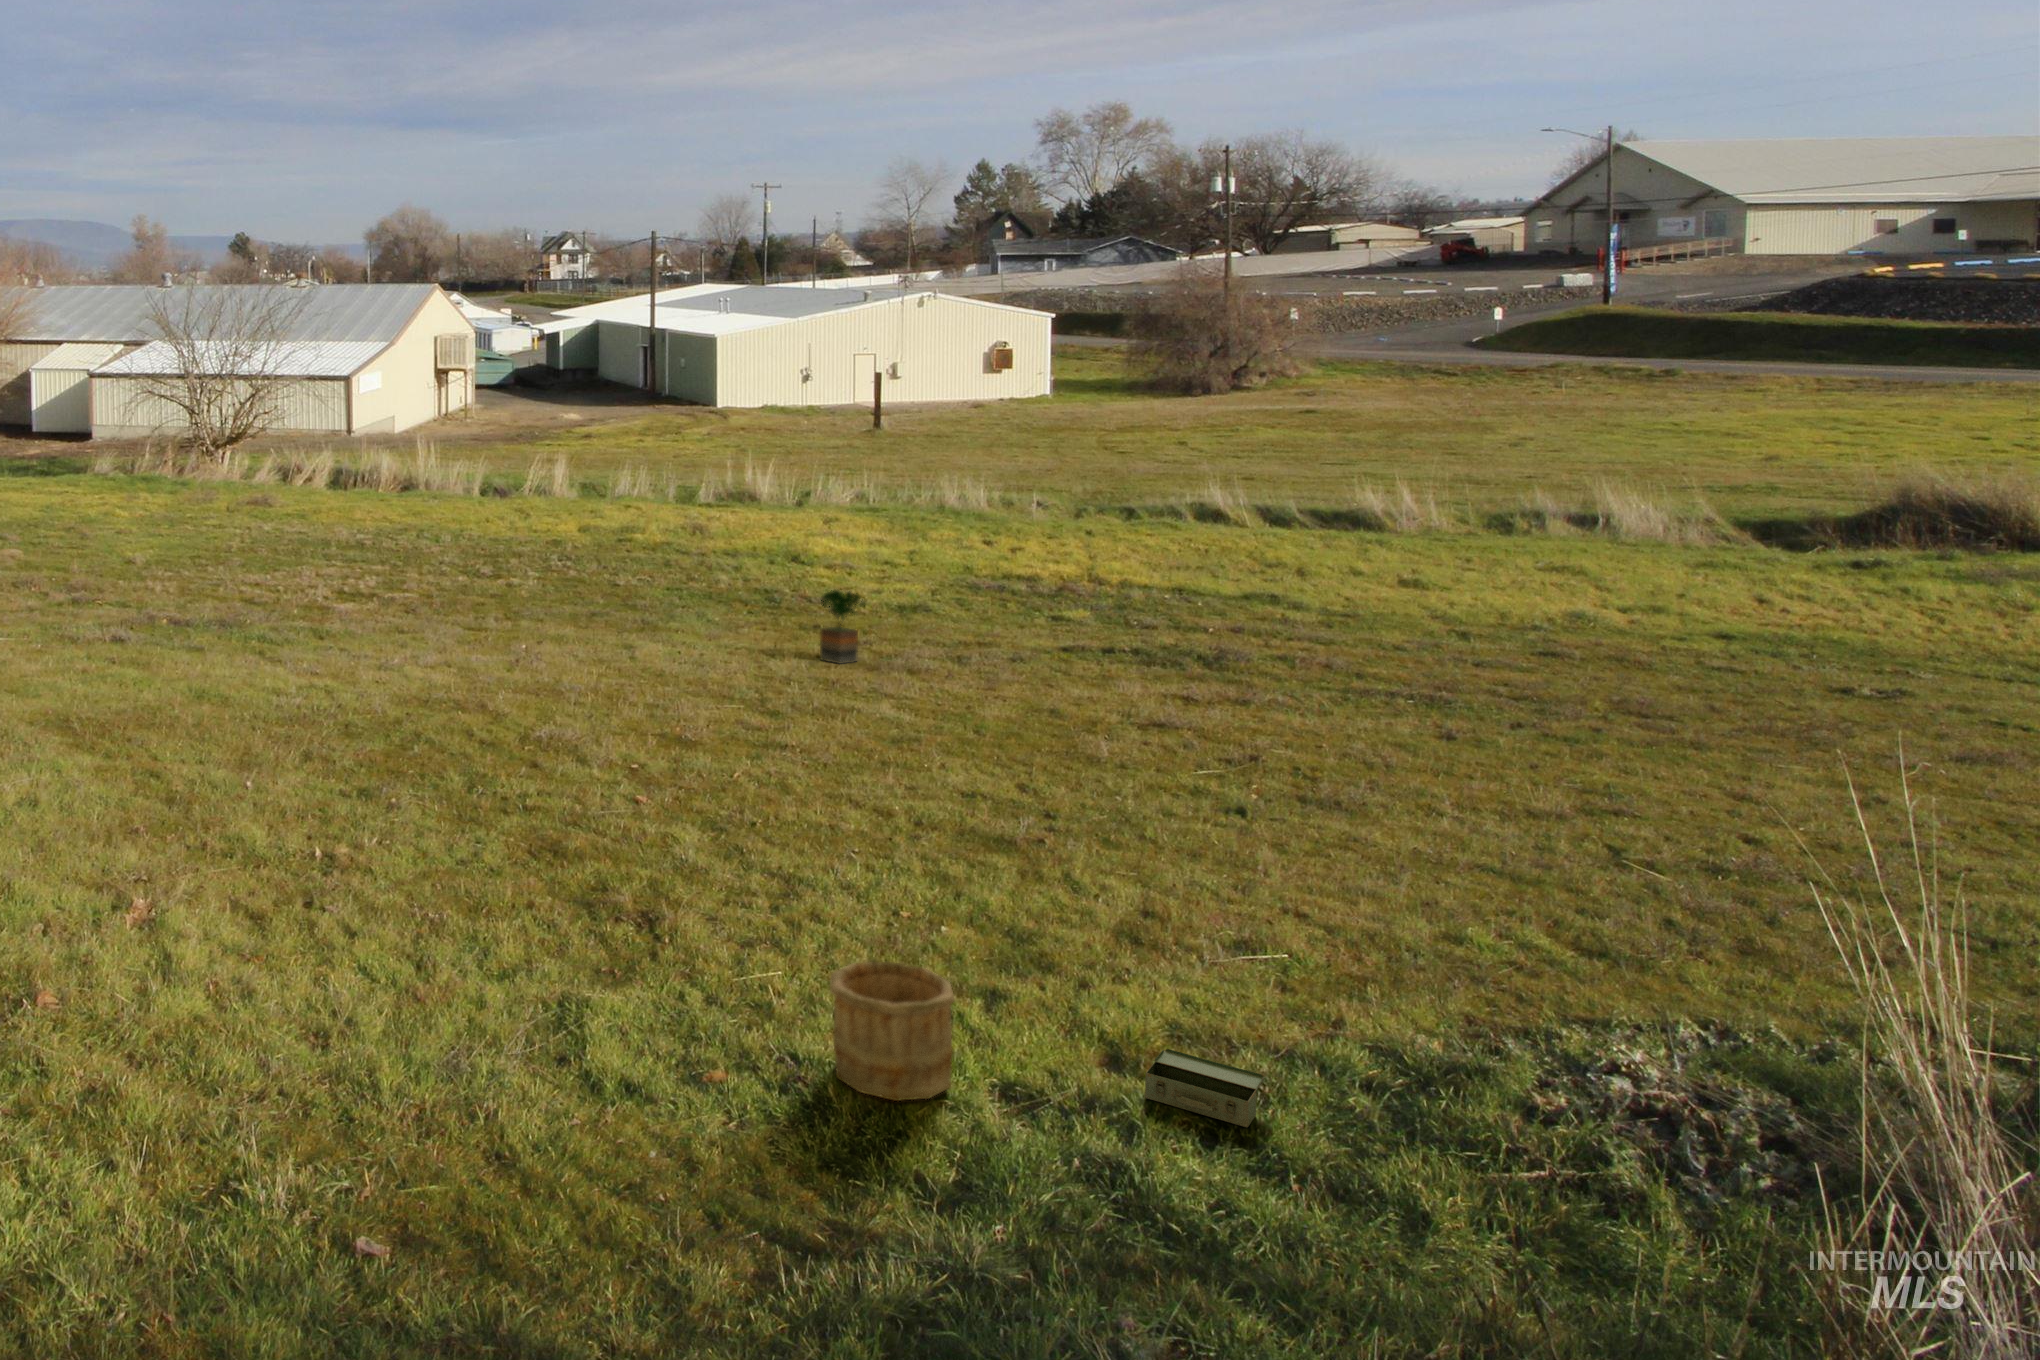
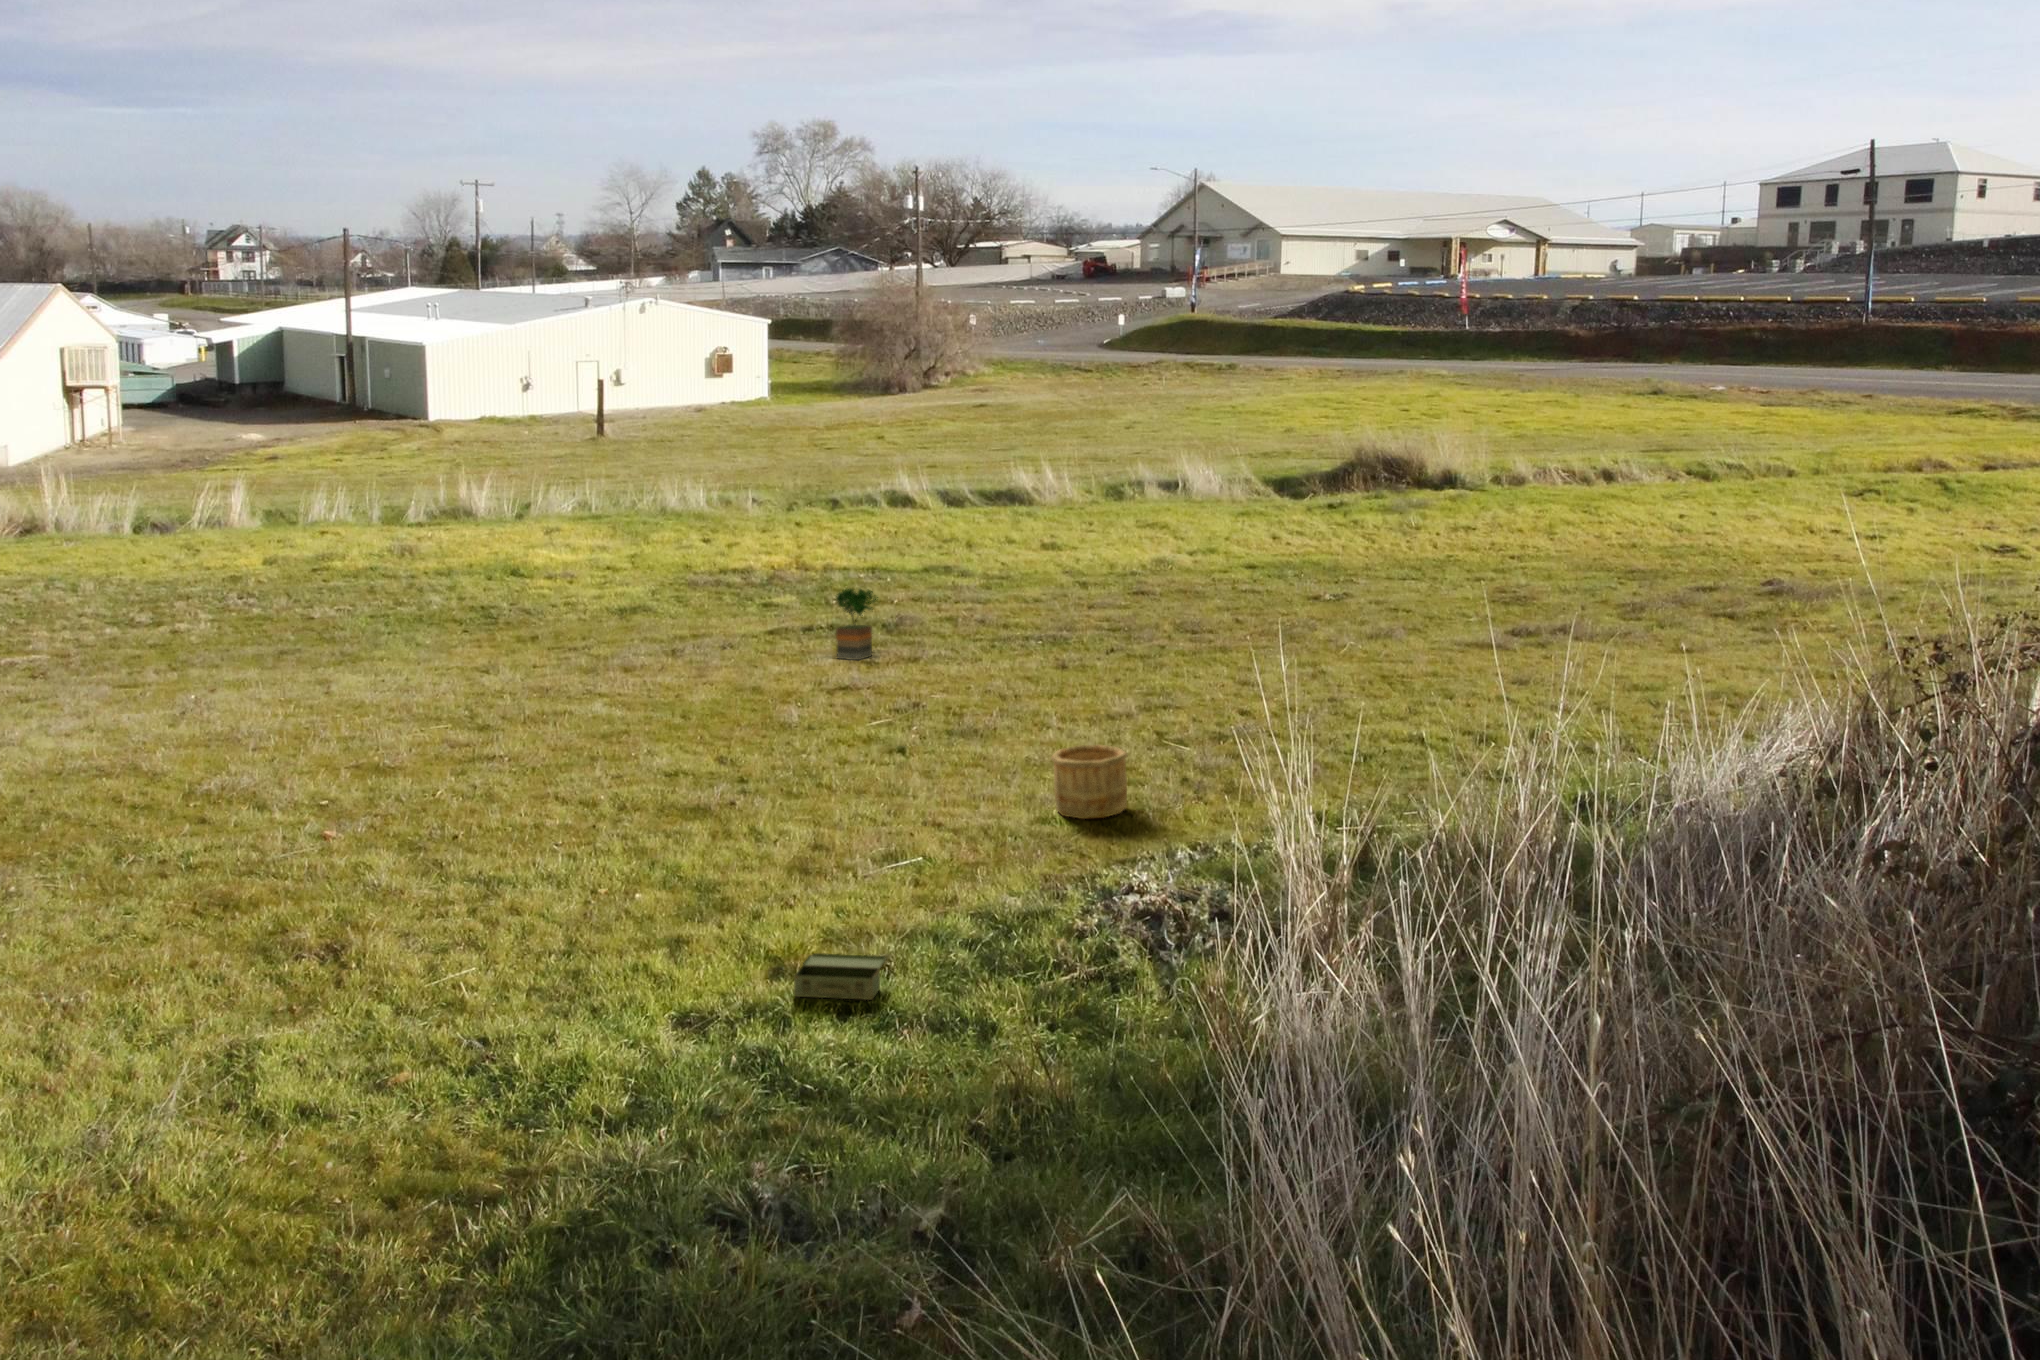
potted tree: present [820,590,865,664] -> present [836,589,878,660]
wooden bucket: present [830,962,954,1101] -> present [1051,744,1127,819]

